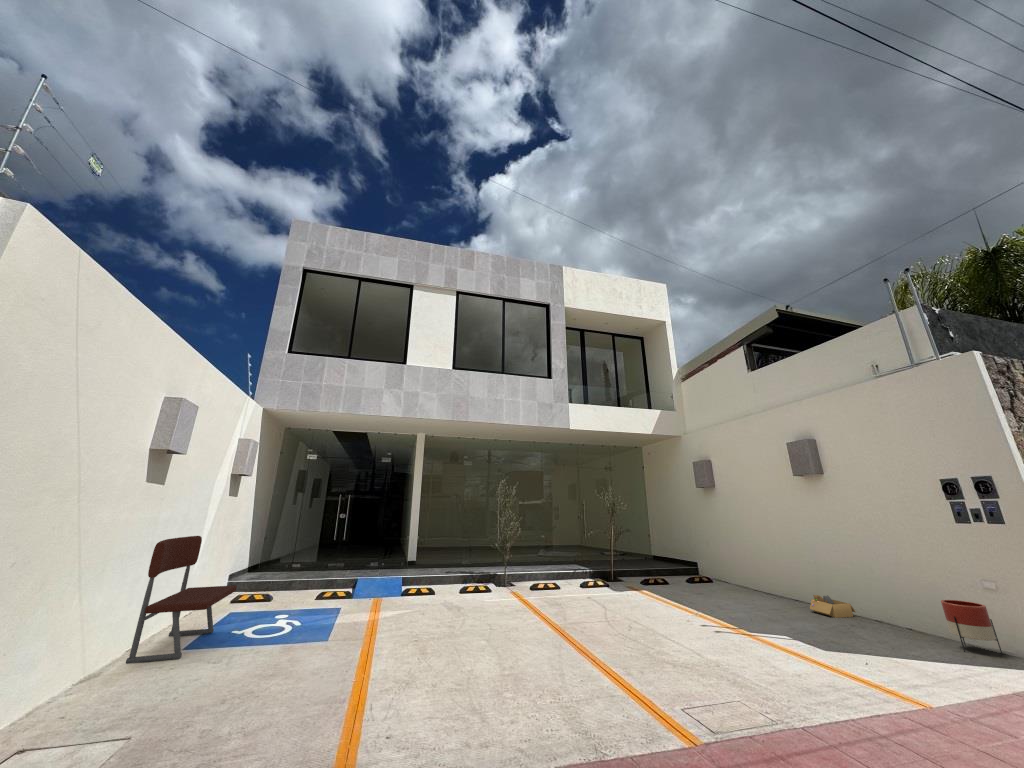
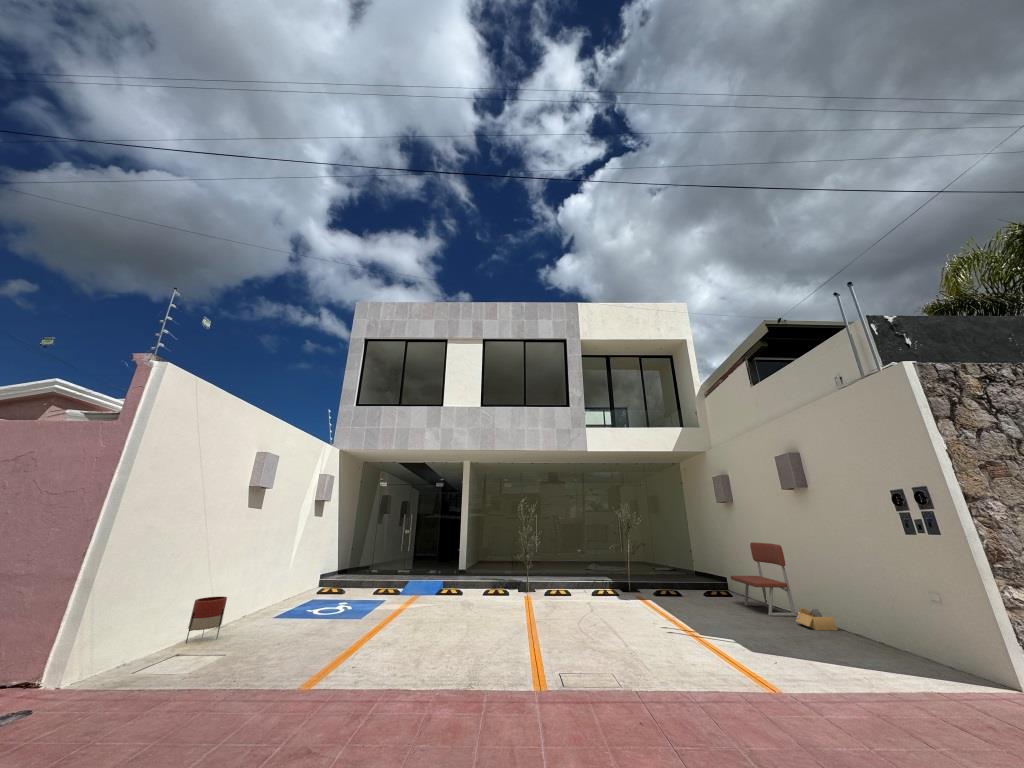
bench: present [126,536,237,664] -> present [731,542,797,616]
planter: present [941,600,1003,655] -> present [186,596,227,643]

